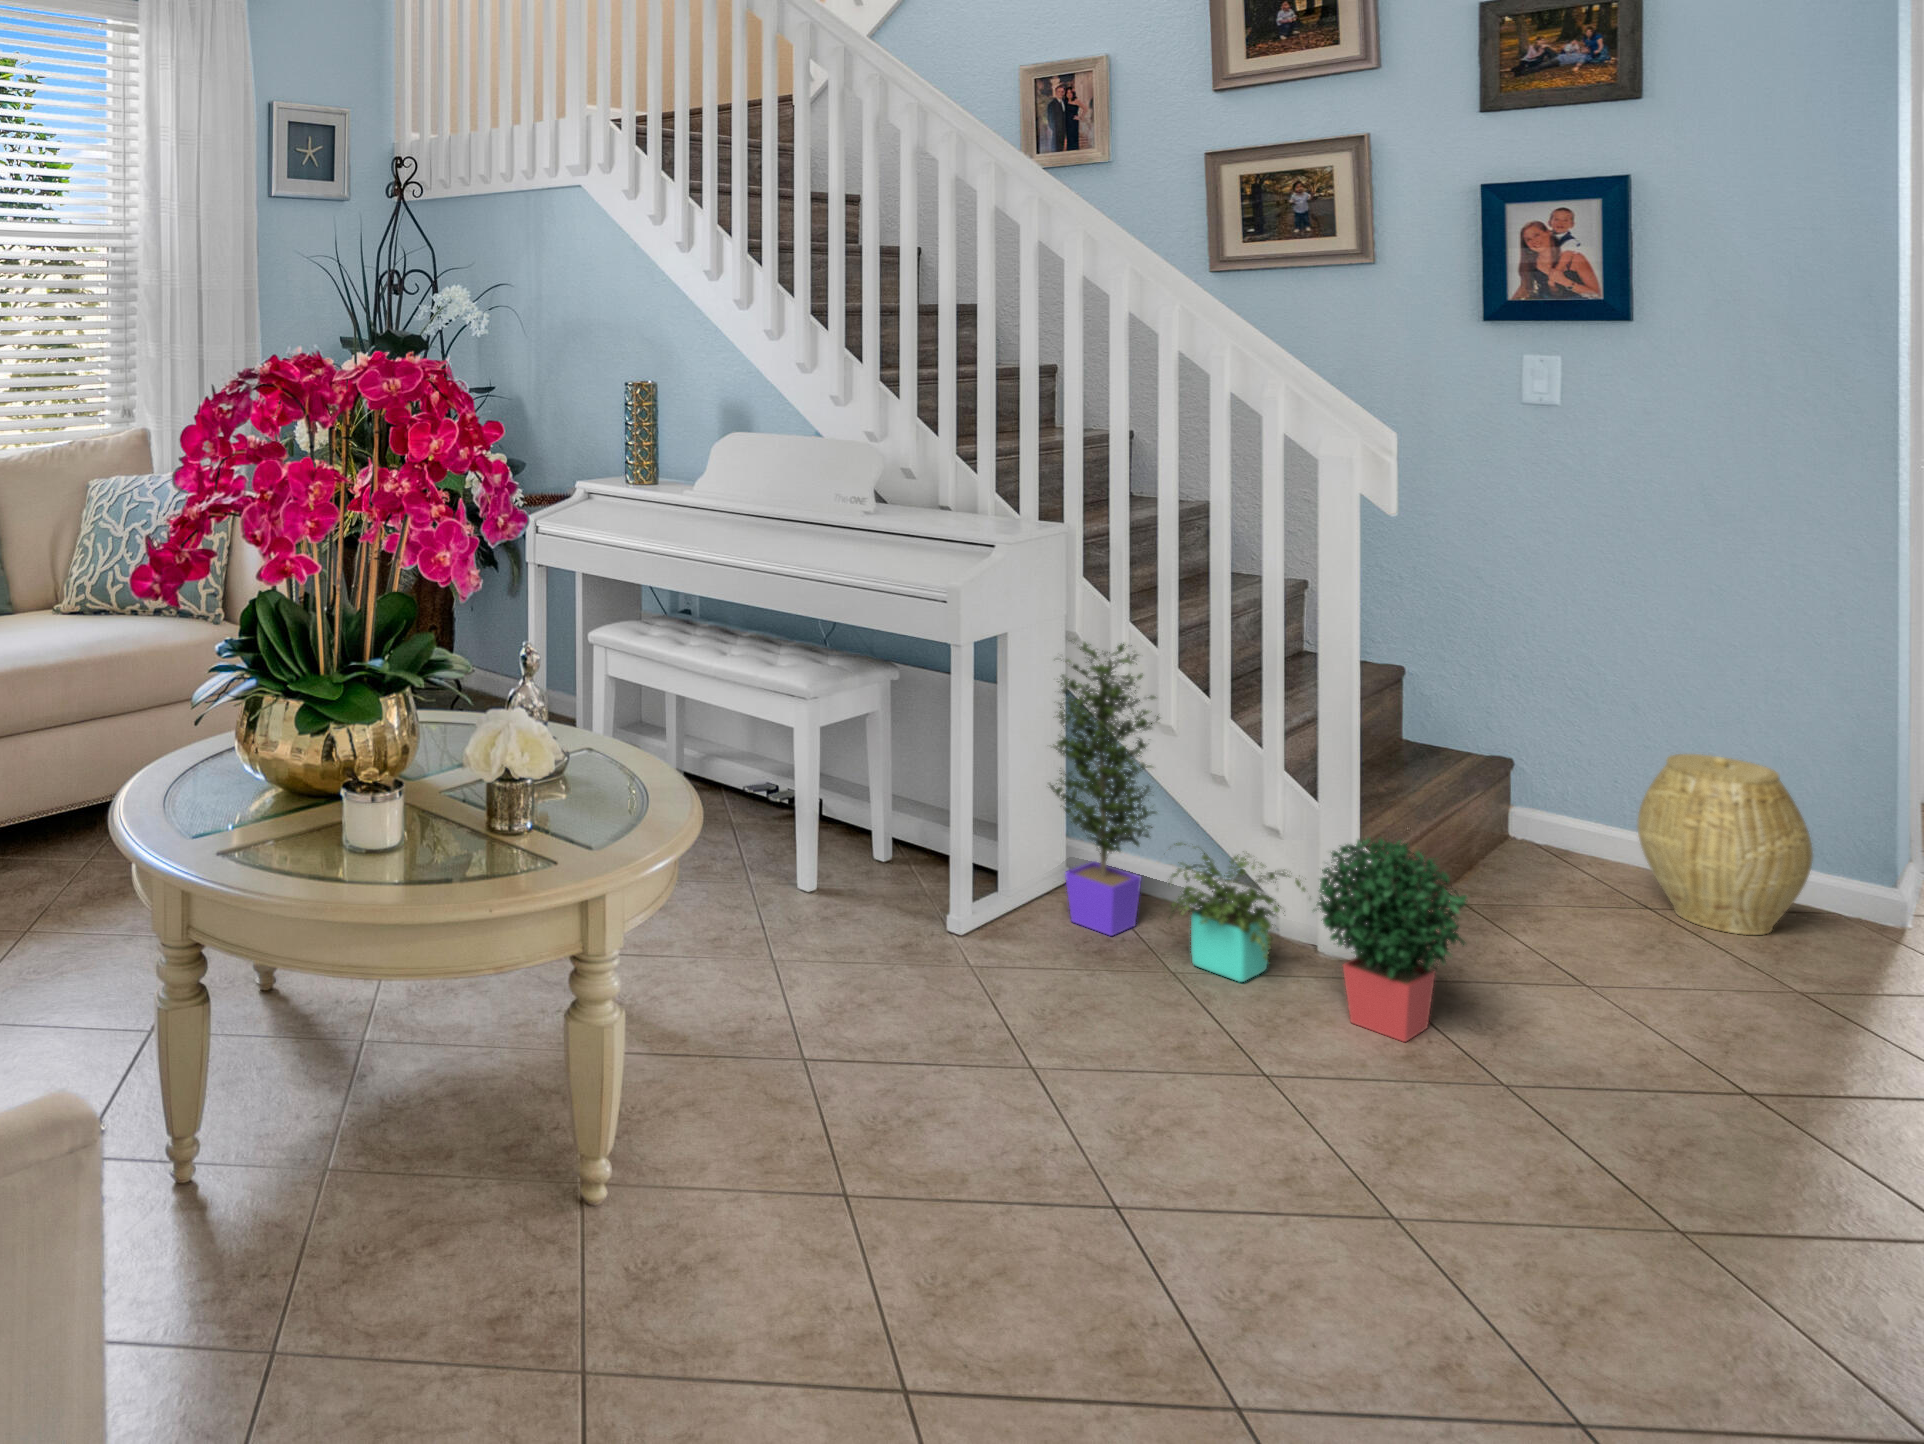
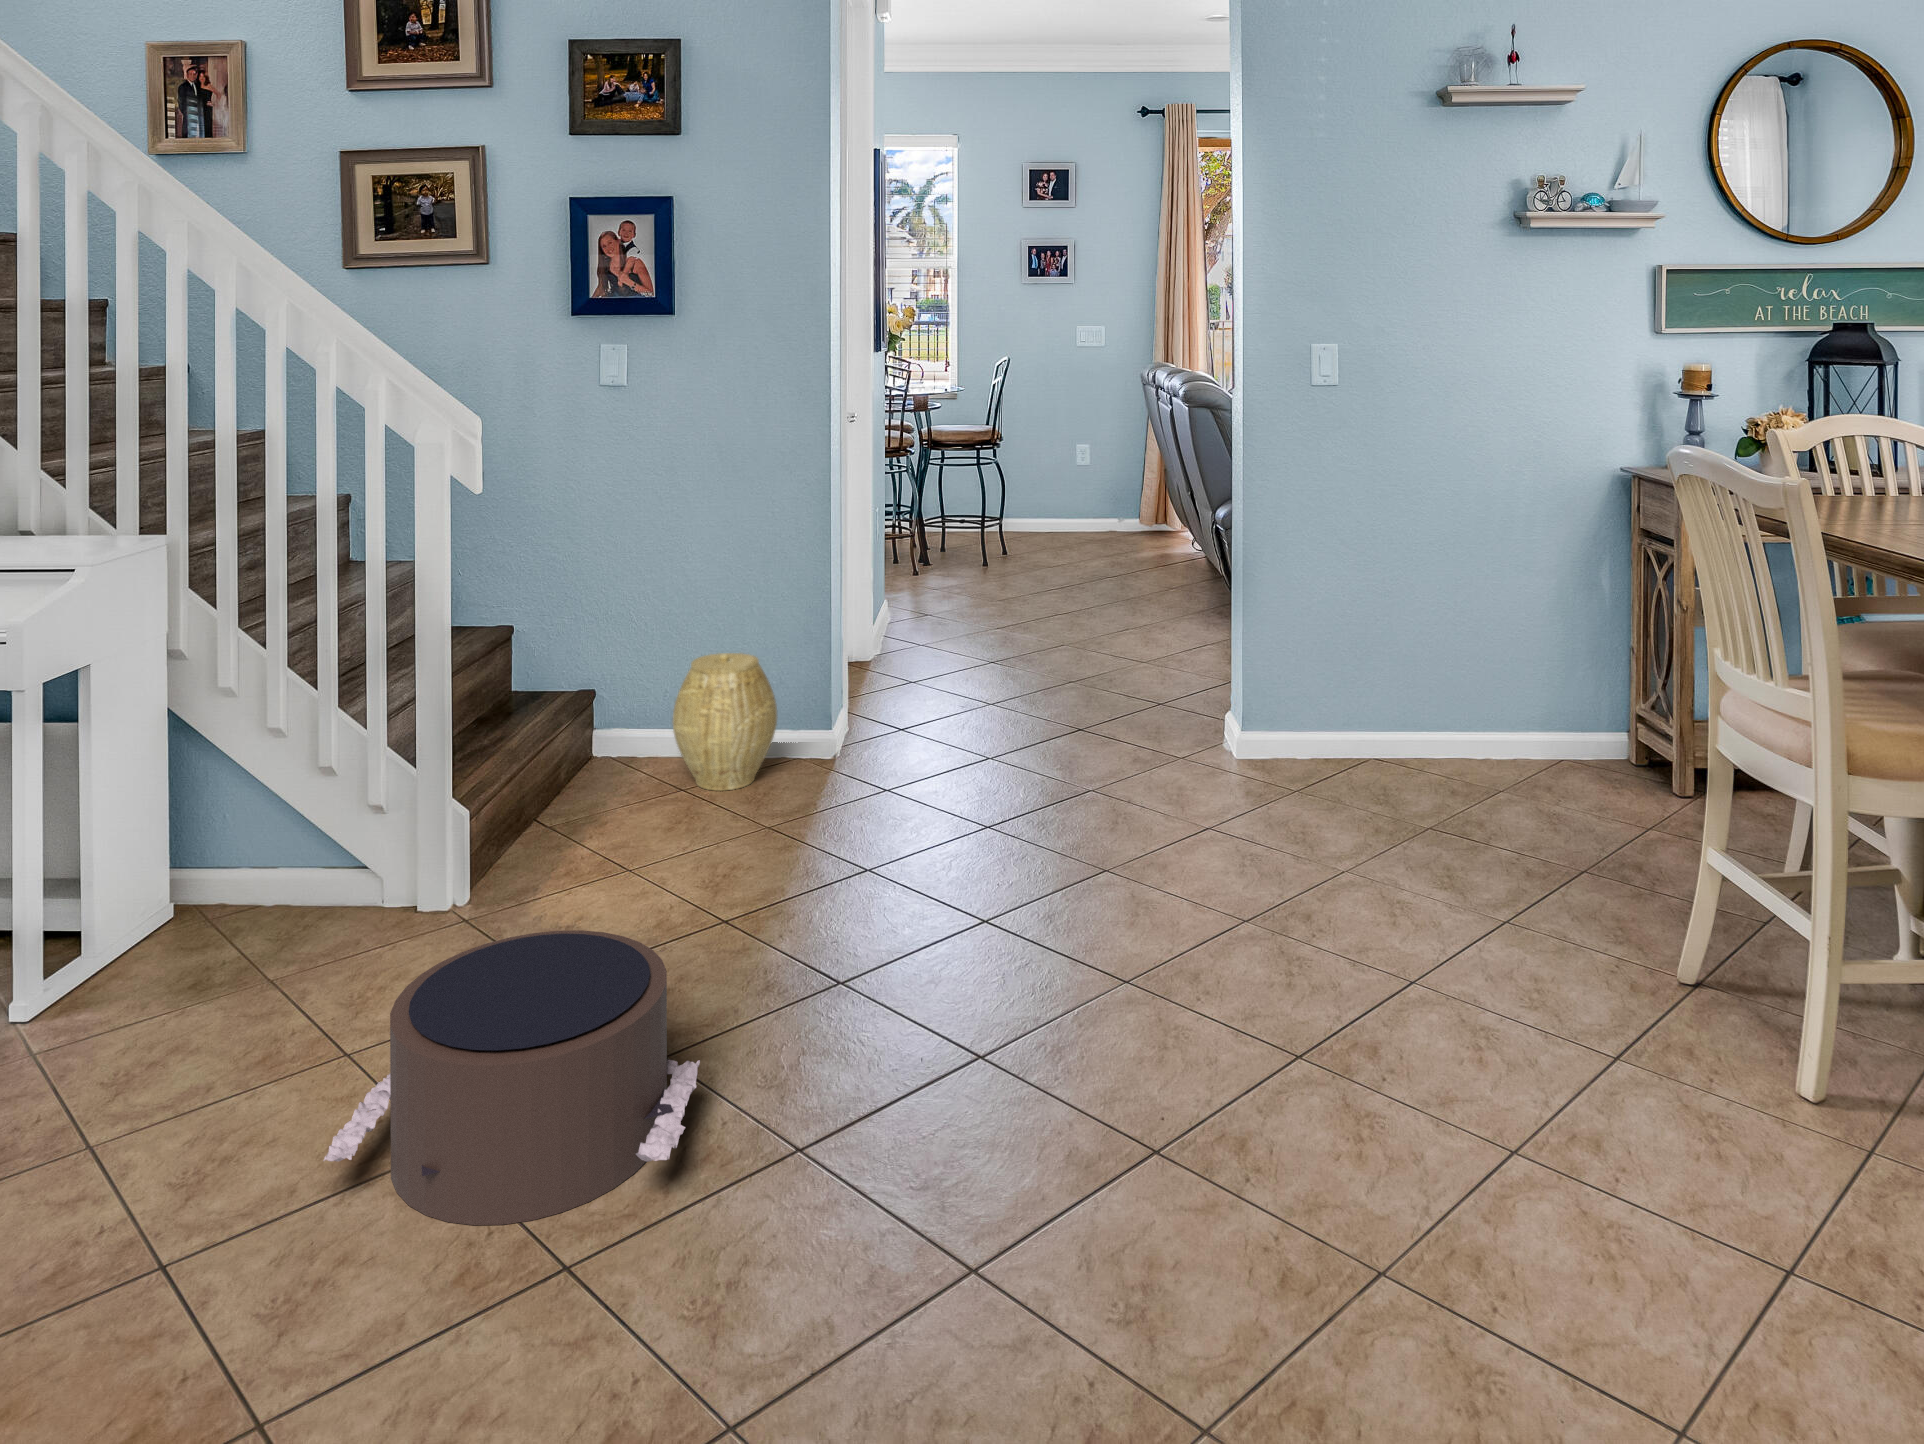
potted plant: present [1050,643,1467,1042] -> none [128,658,529,989]
pouf: none [1275,987,1738,1302] -> present [324,930,700,1225]

